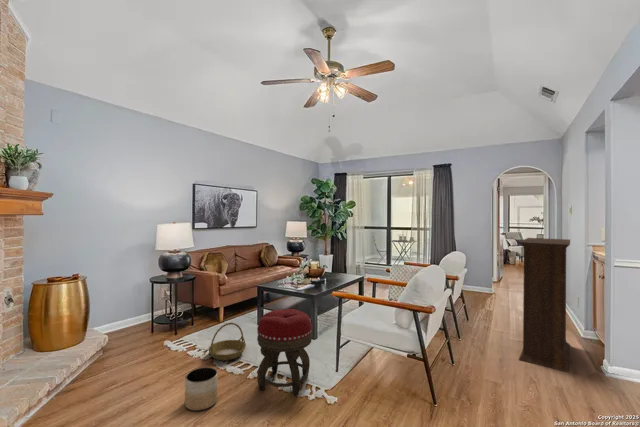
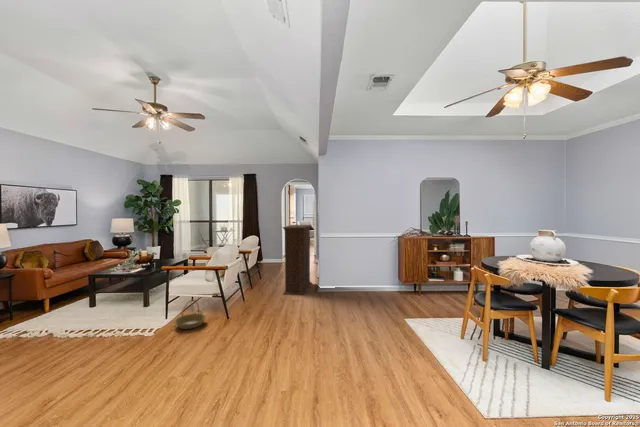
footstool: present [257,309,312,395] -> none [99,283,146,342]
basket: present [208,323,246,360] -> present [175,300,206,329]
planter: present [185,367,218,411] -> none [34,333,66,364]

